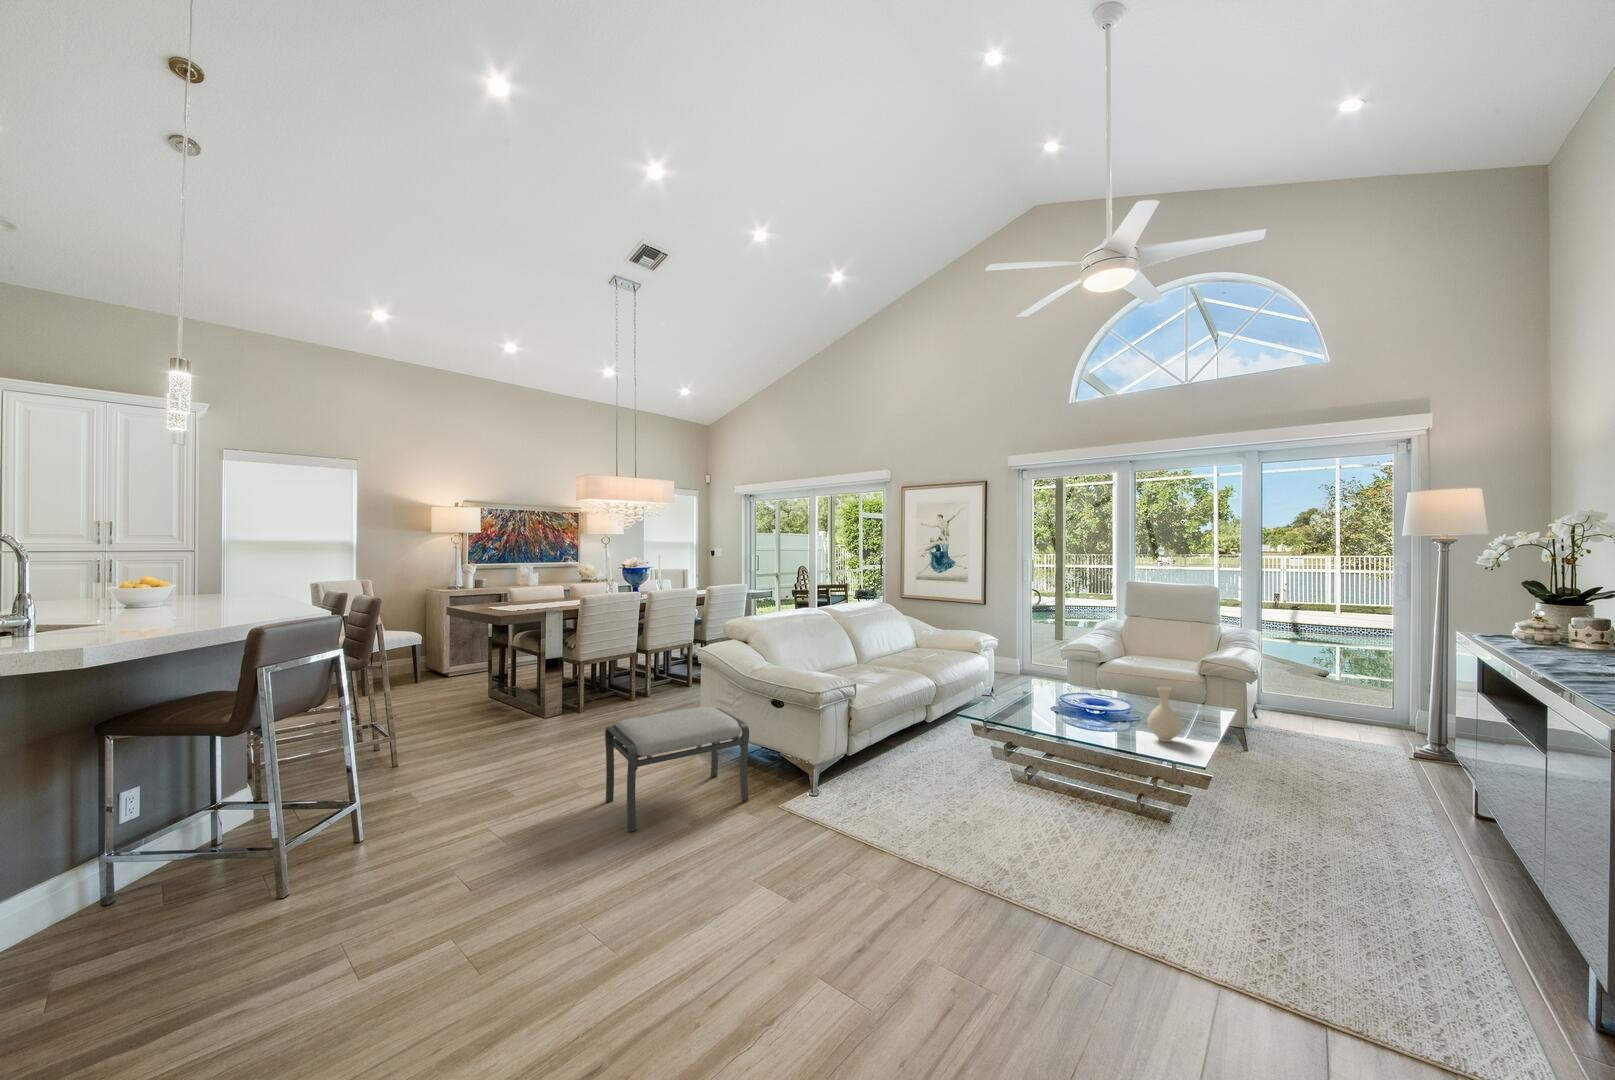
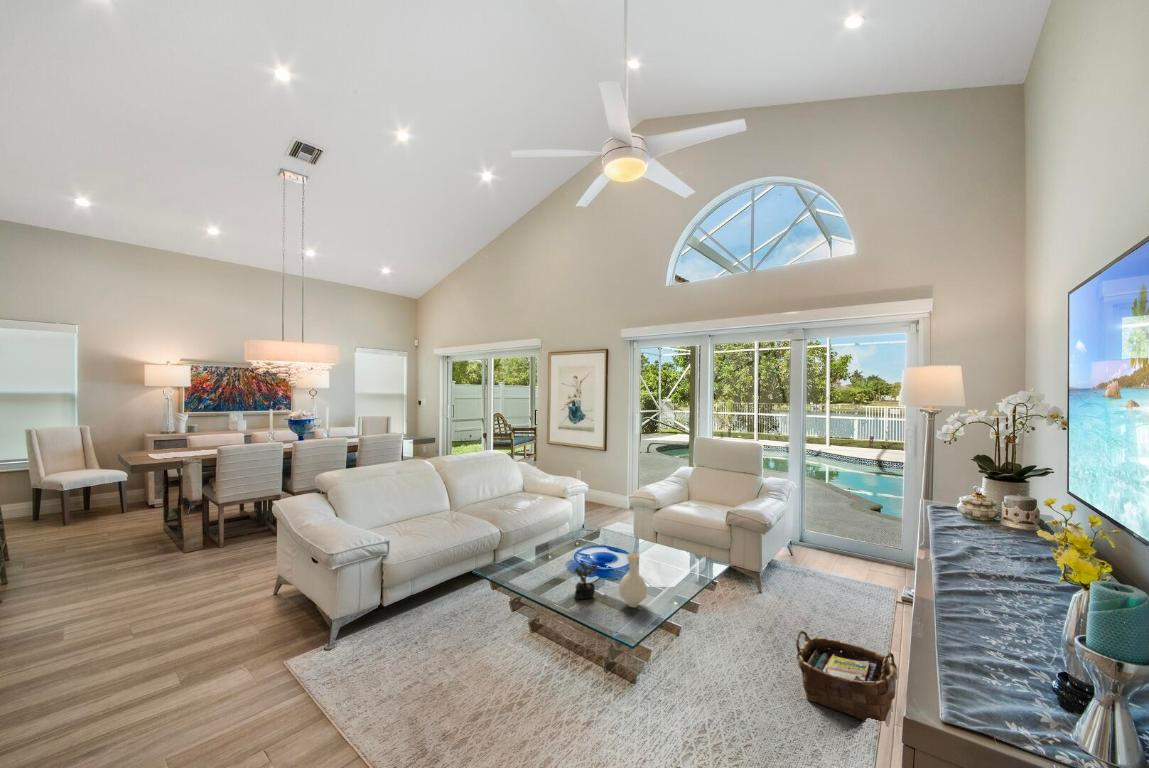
succulent plant: none [1093,698,1121,737] -> present [572,563,599,599]
ottoman: present [605,707,749,832] -> none [101,560,263,694]
woven basket: none [1340,767,1466,850] -> present [796,631,898,721]

